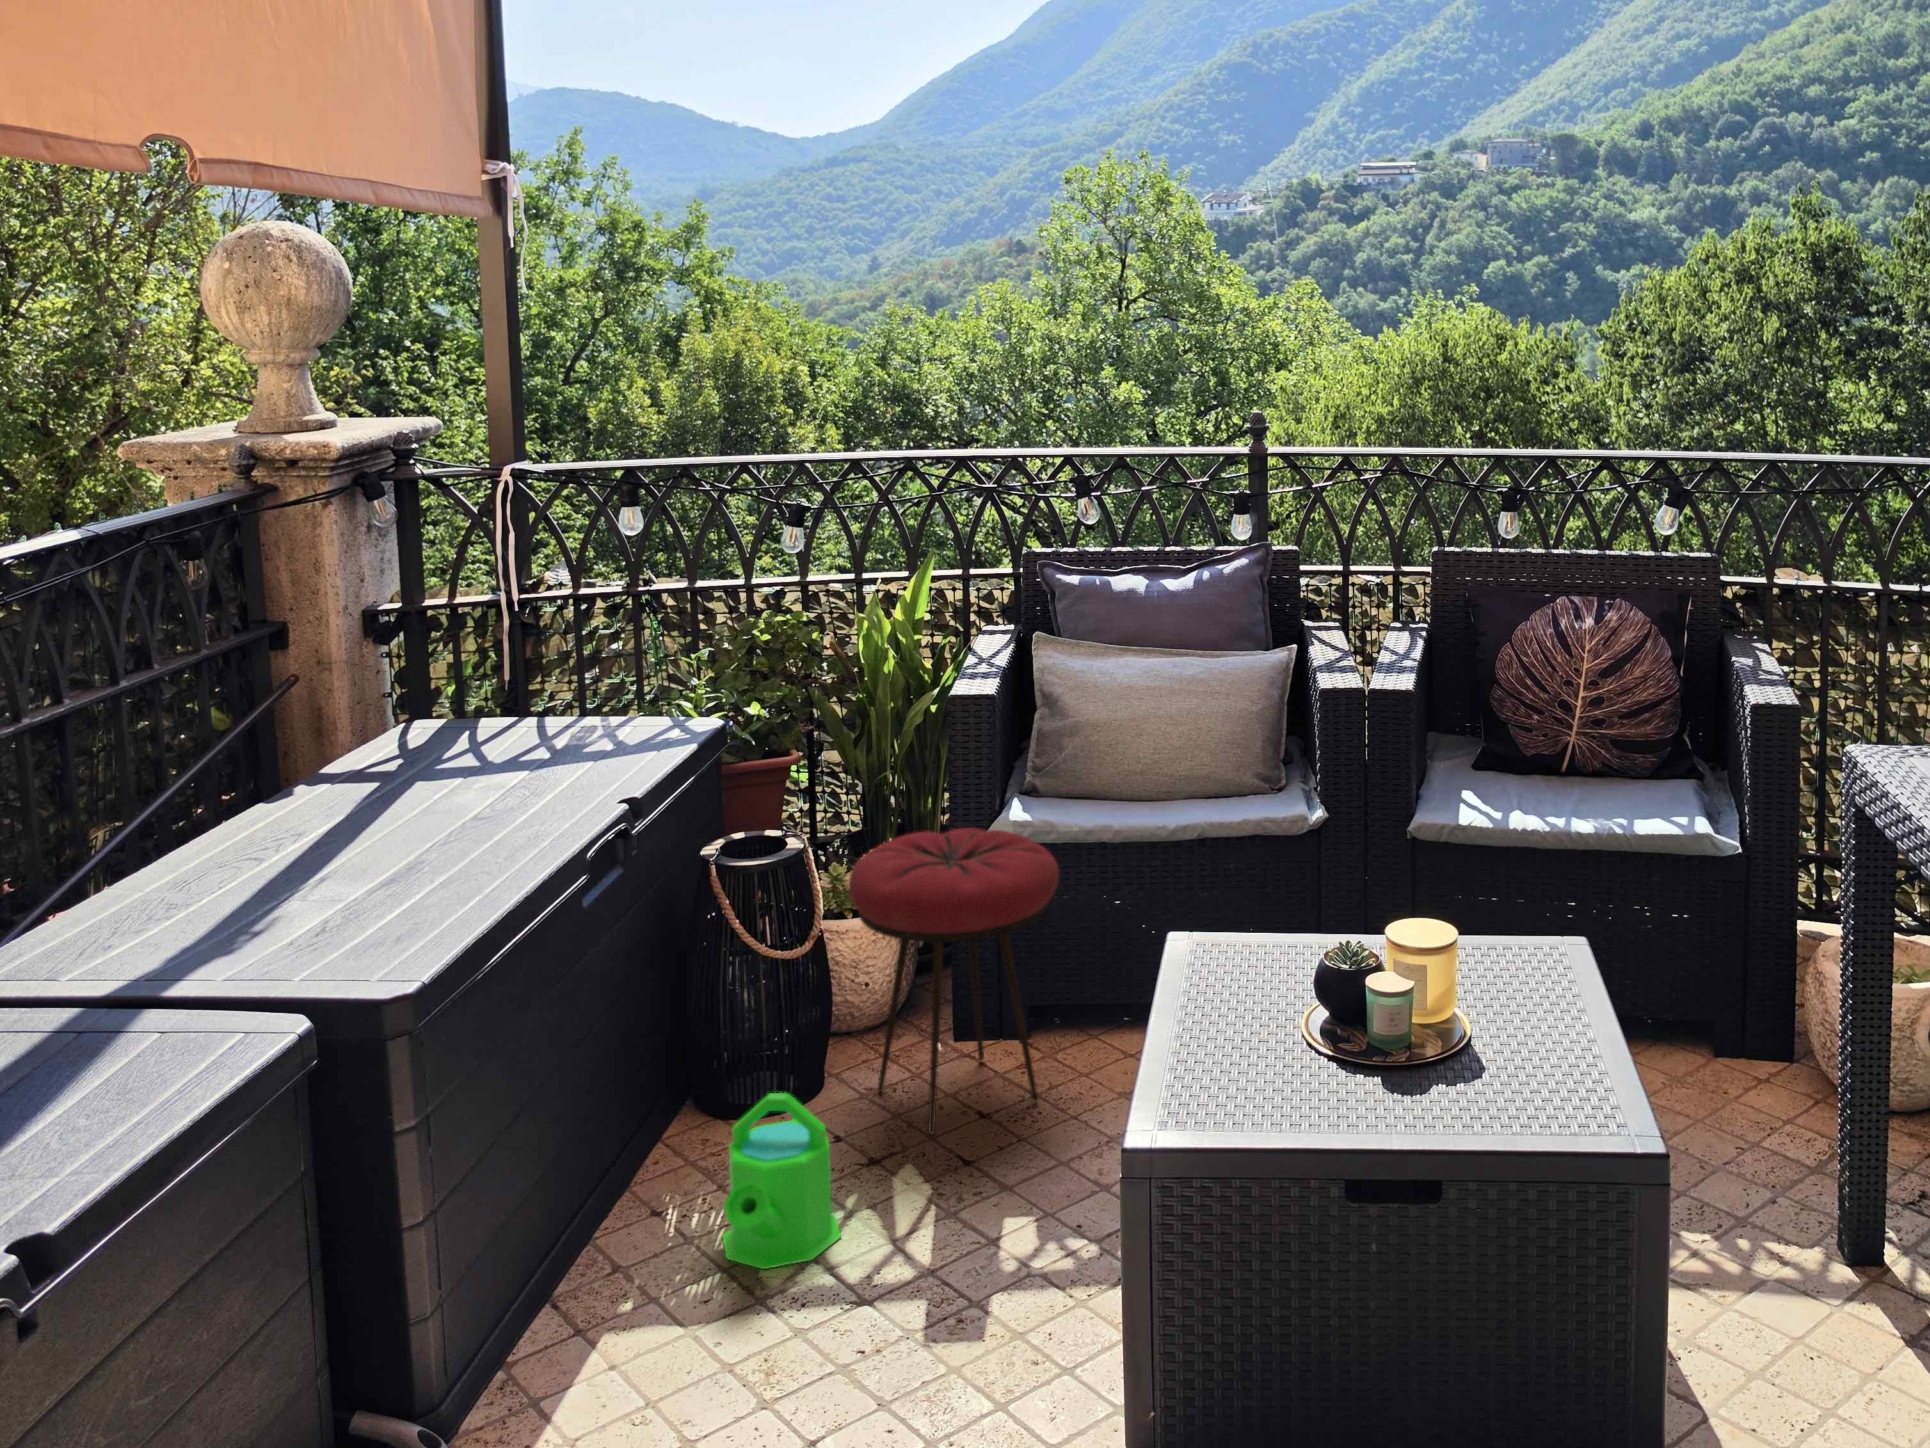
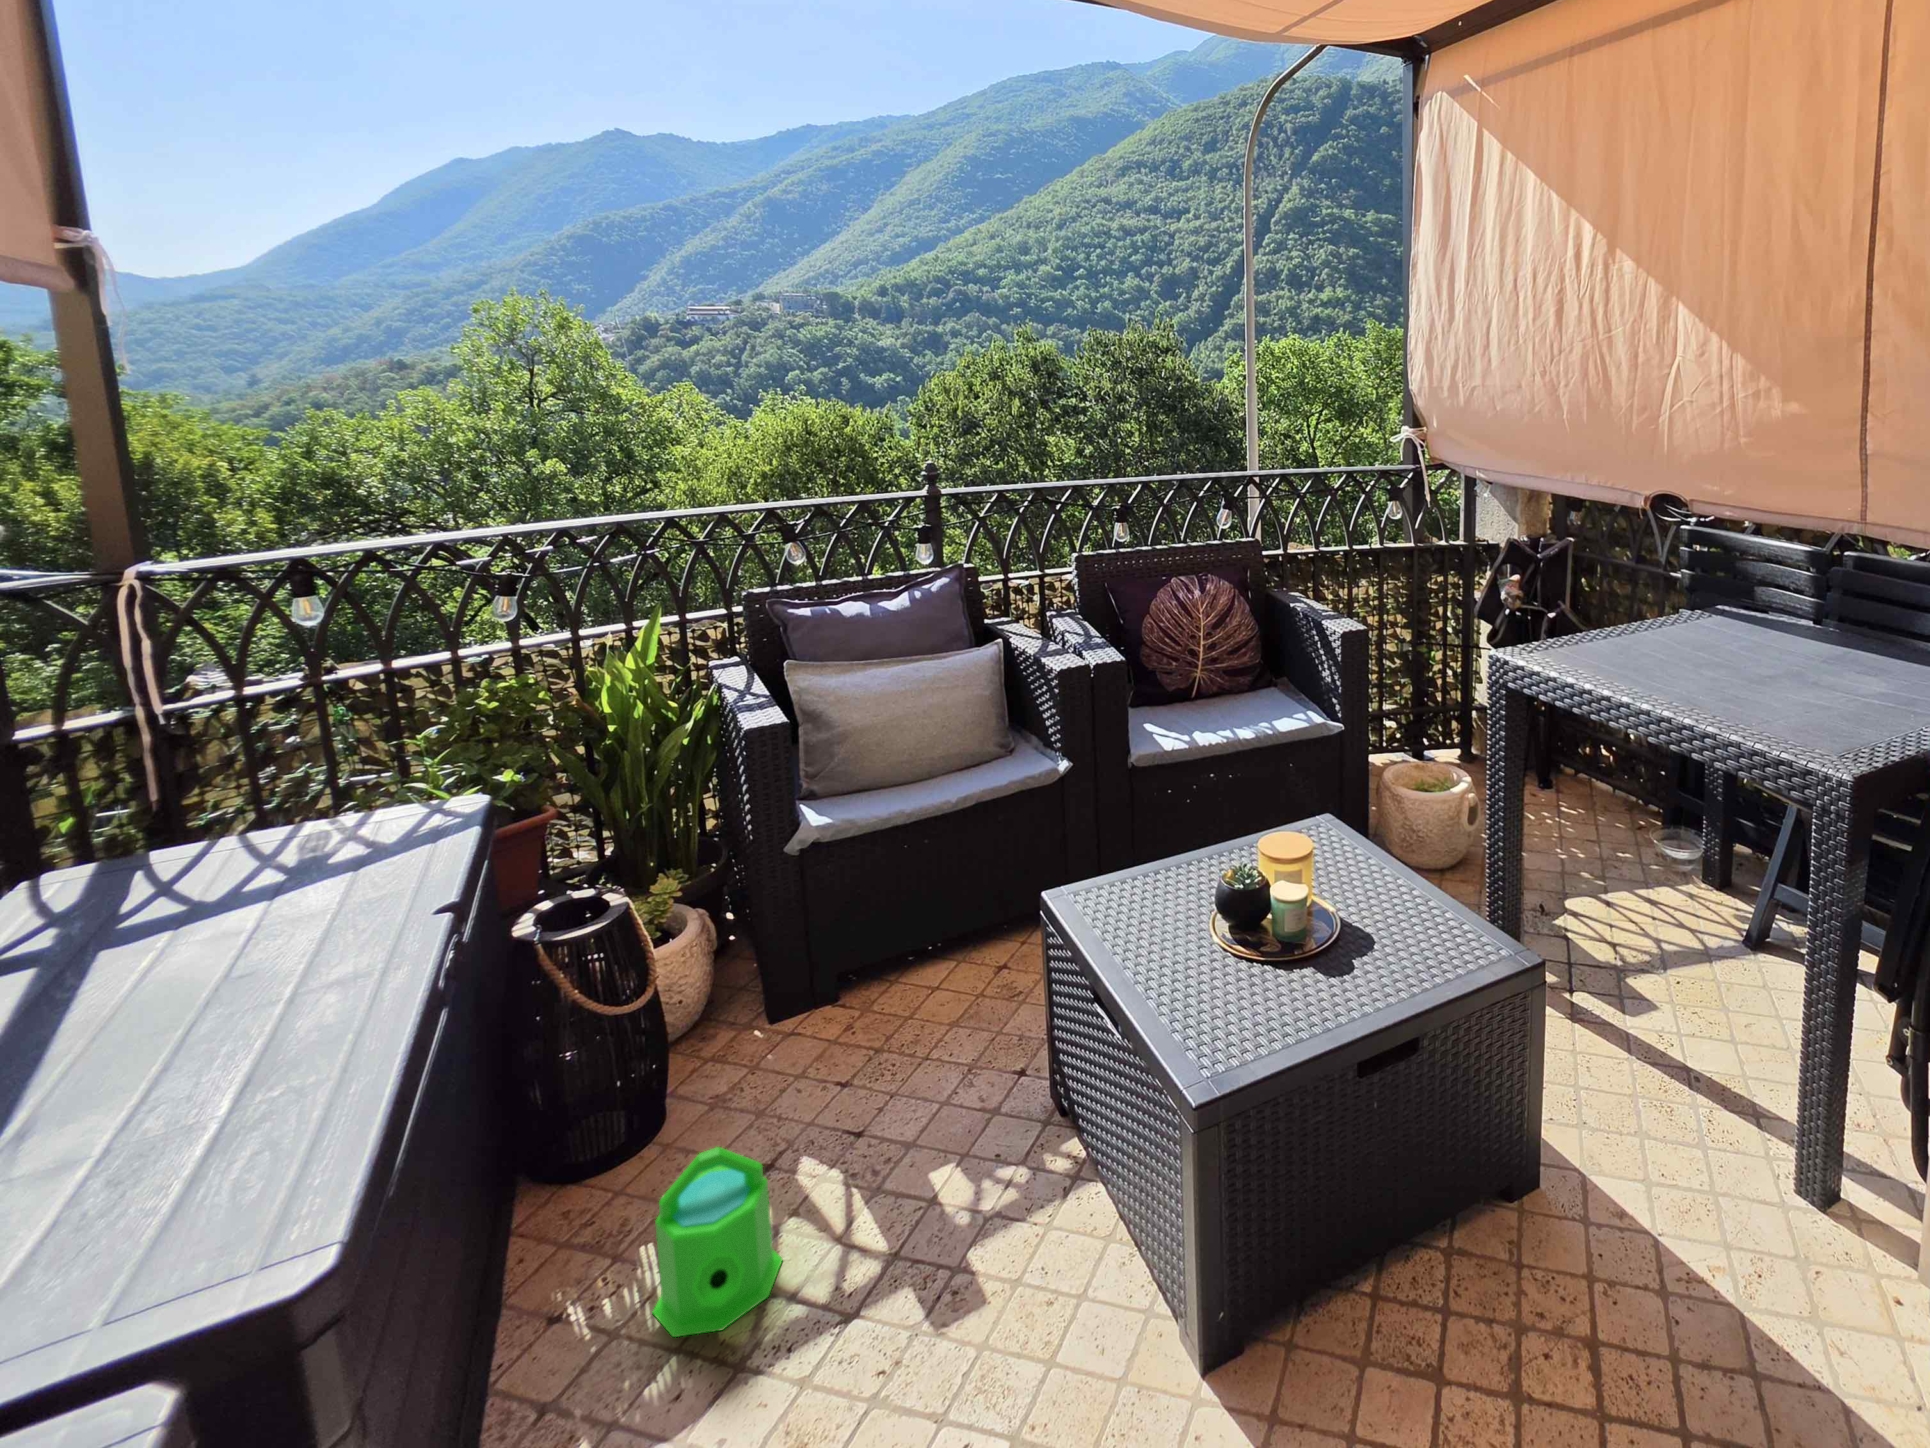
stool: present [849,828,1059,1135] -> none [688,835,887,1122]

